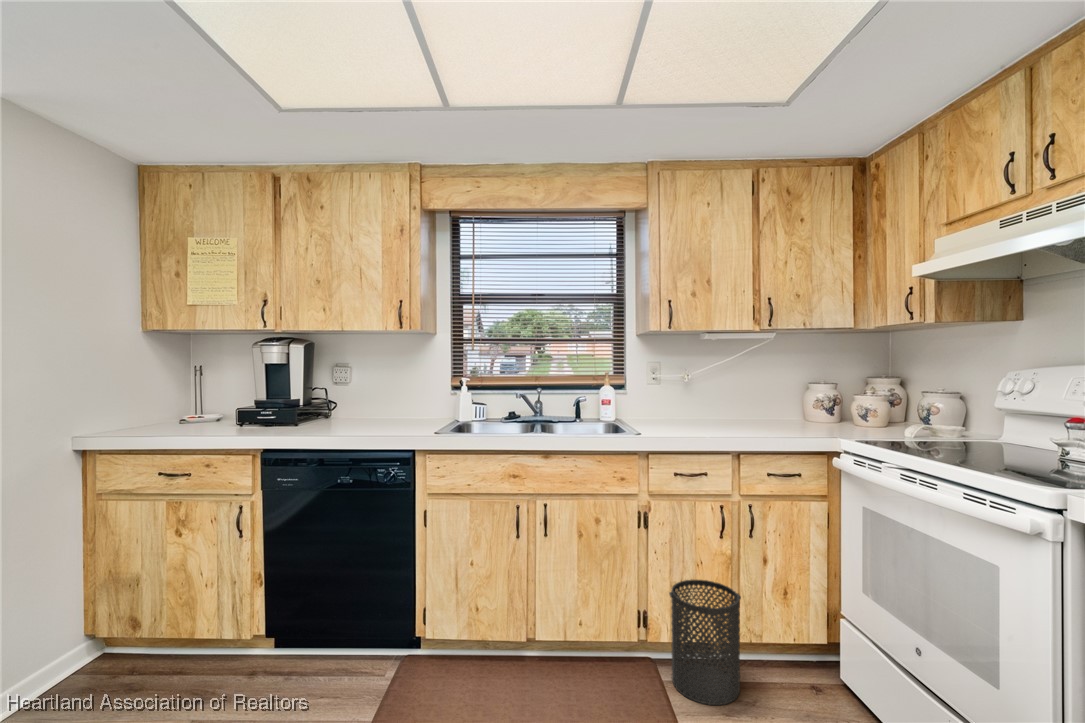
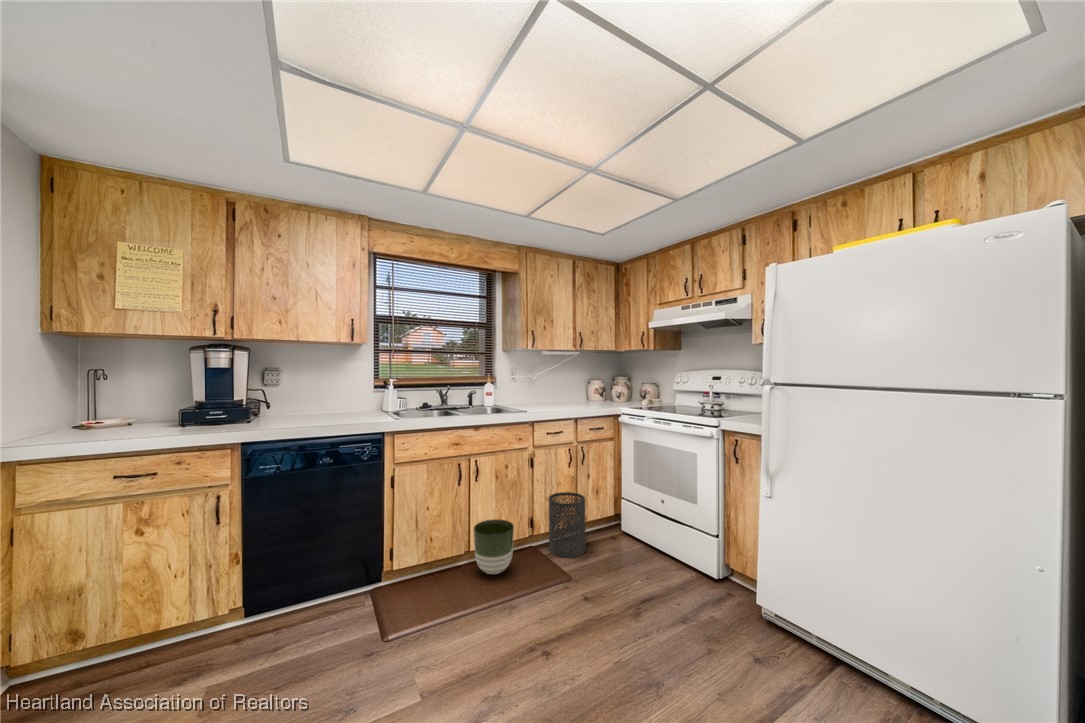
planter: none [530,600,594,691] -> present [474,519,514,575]

